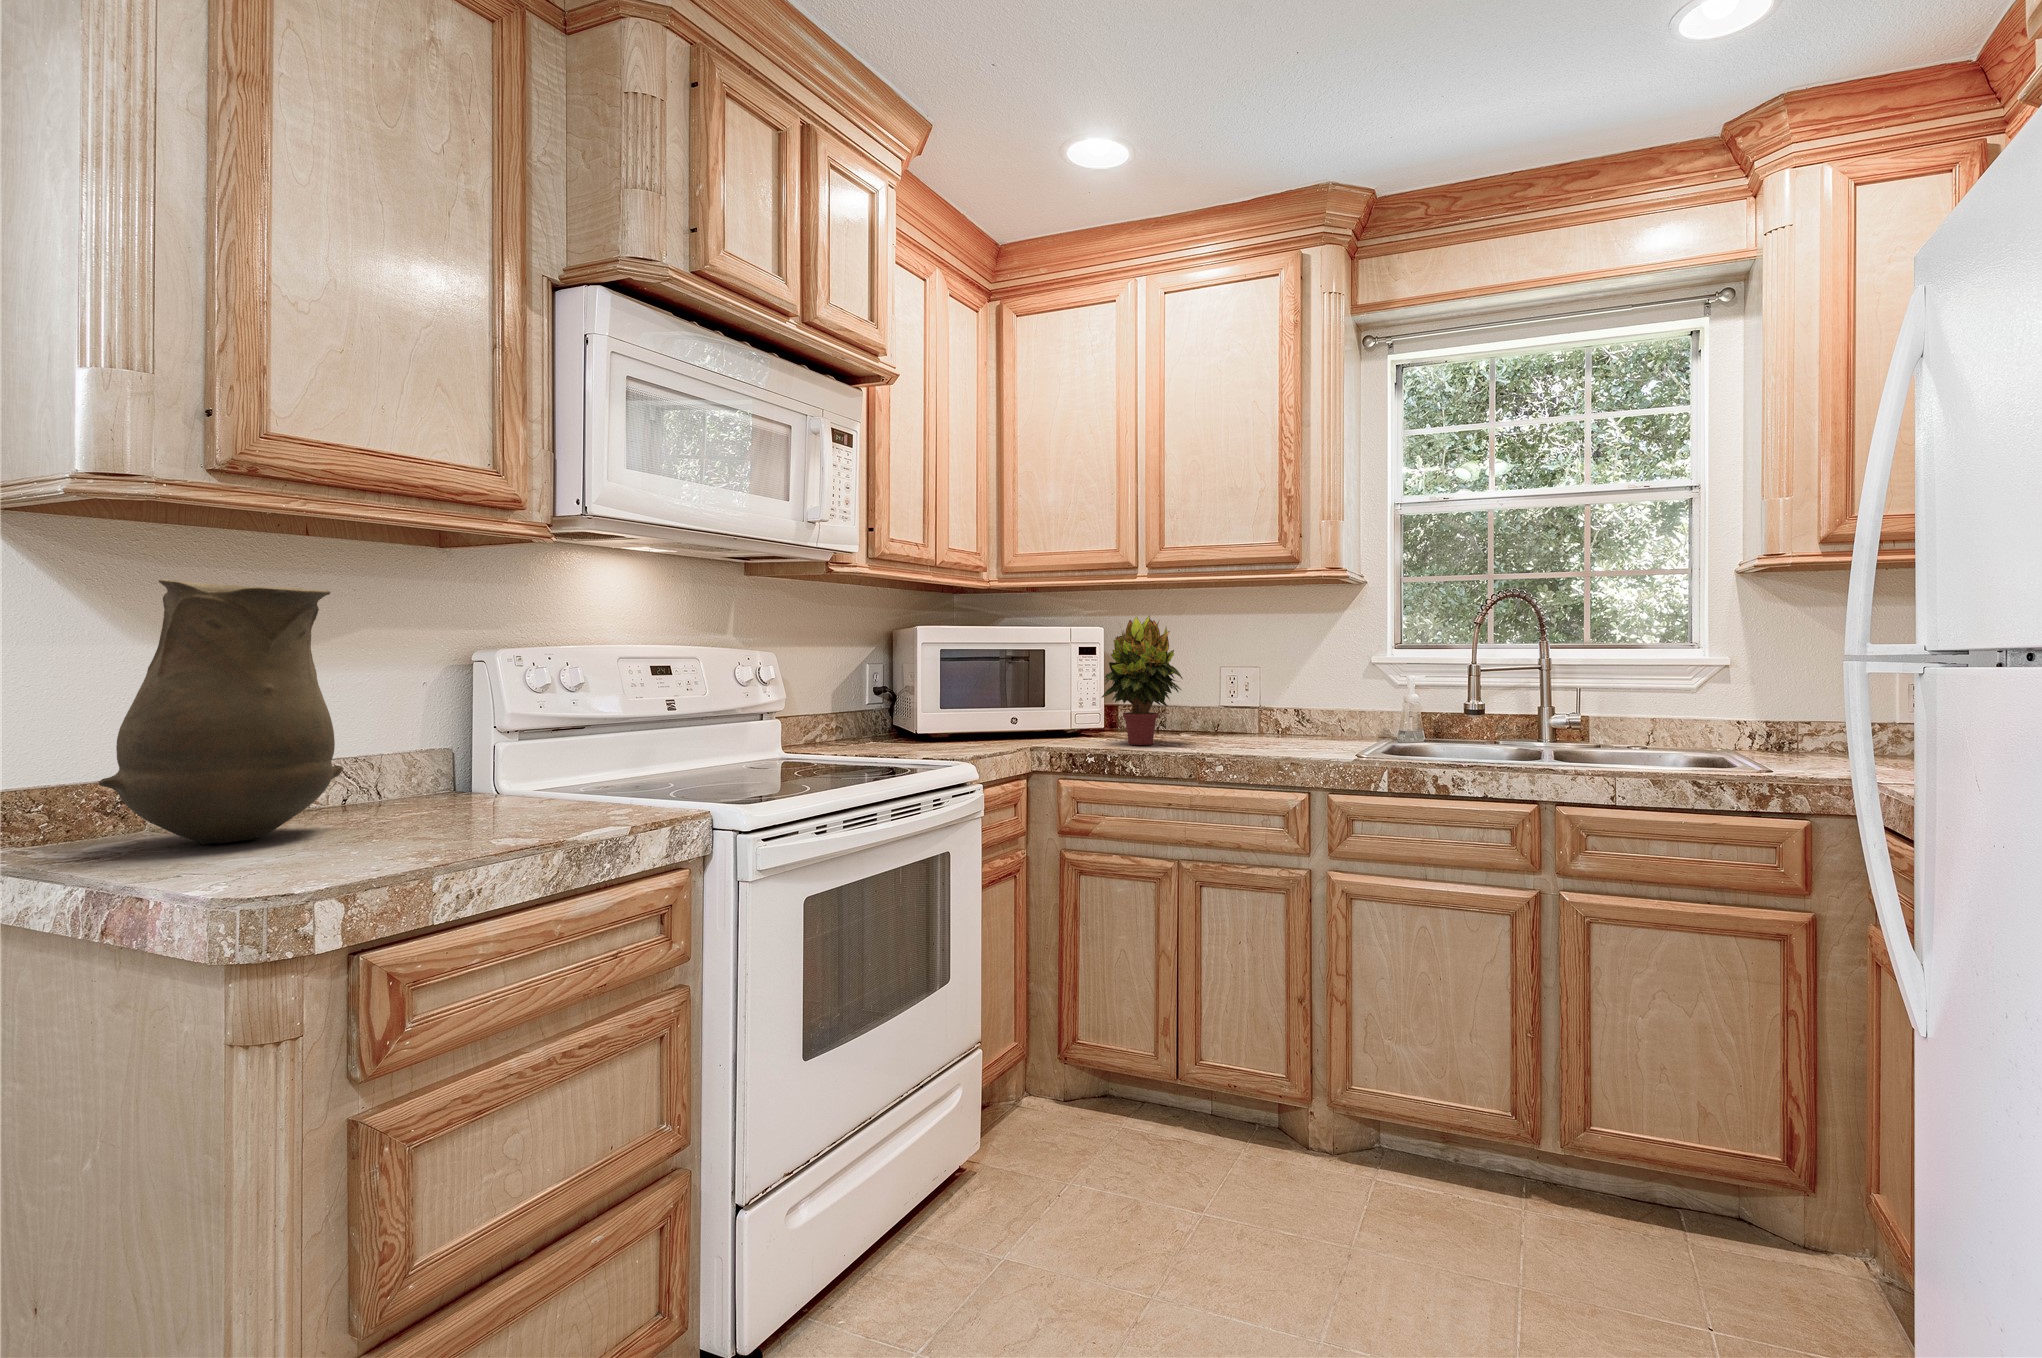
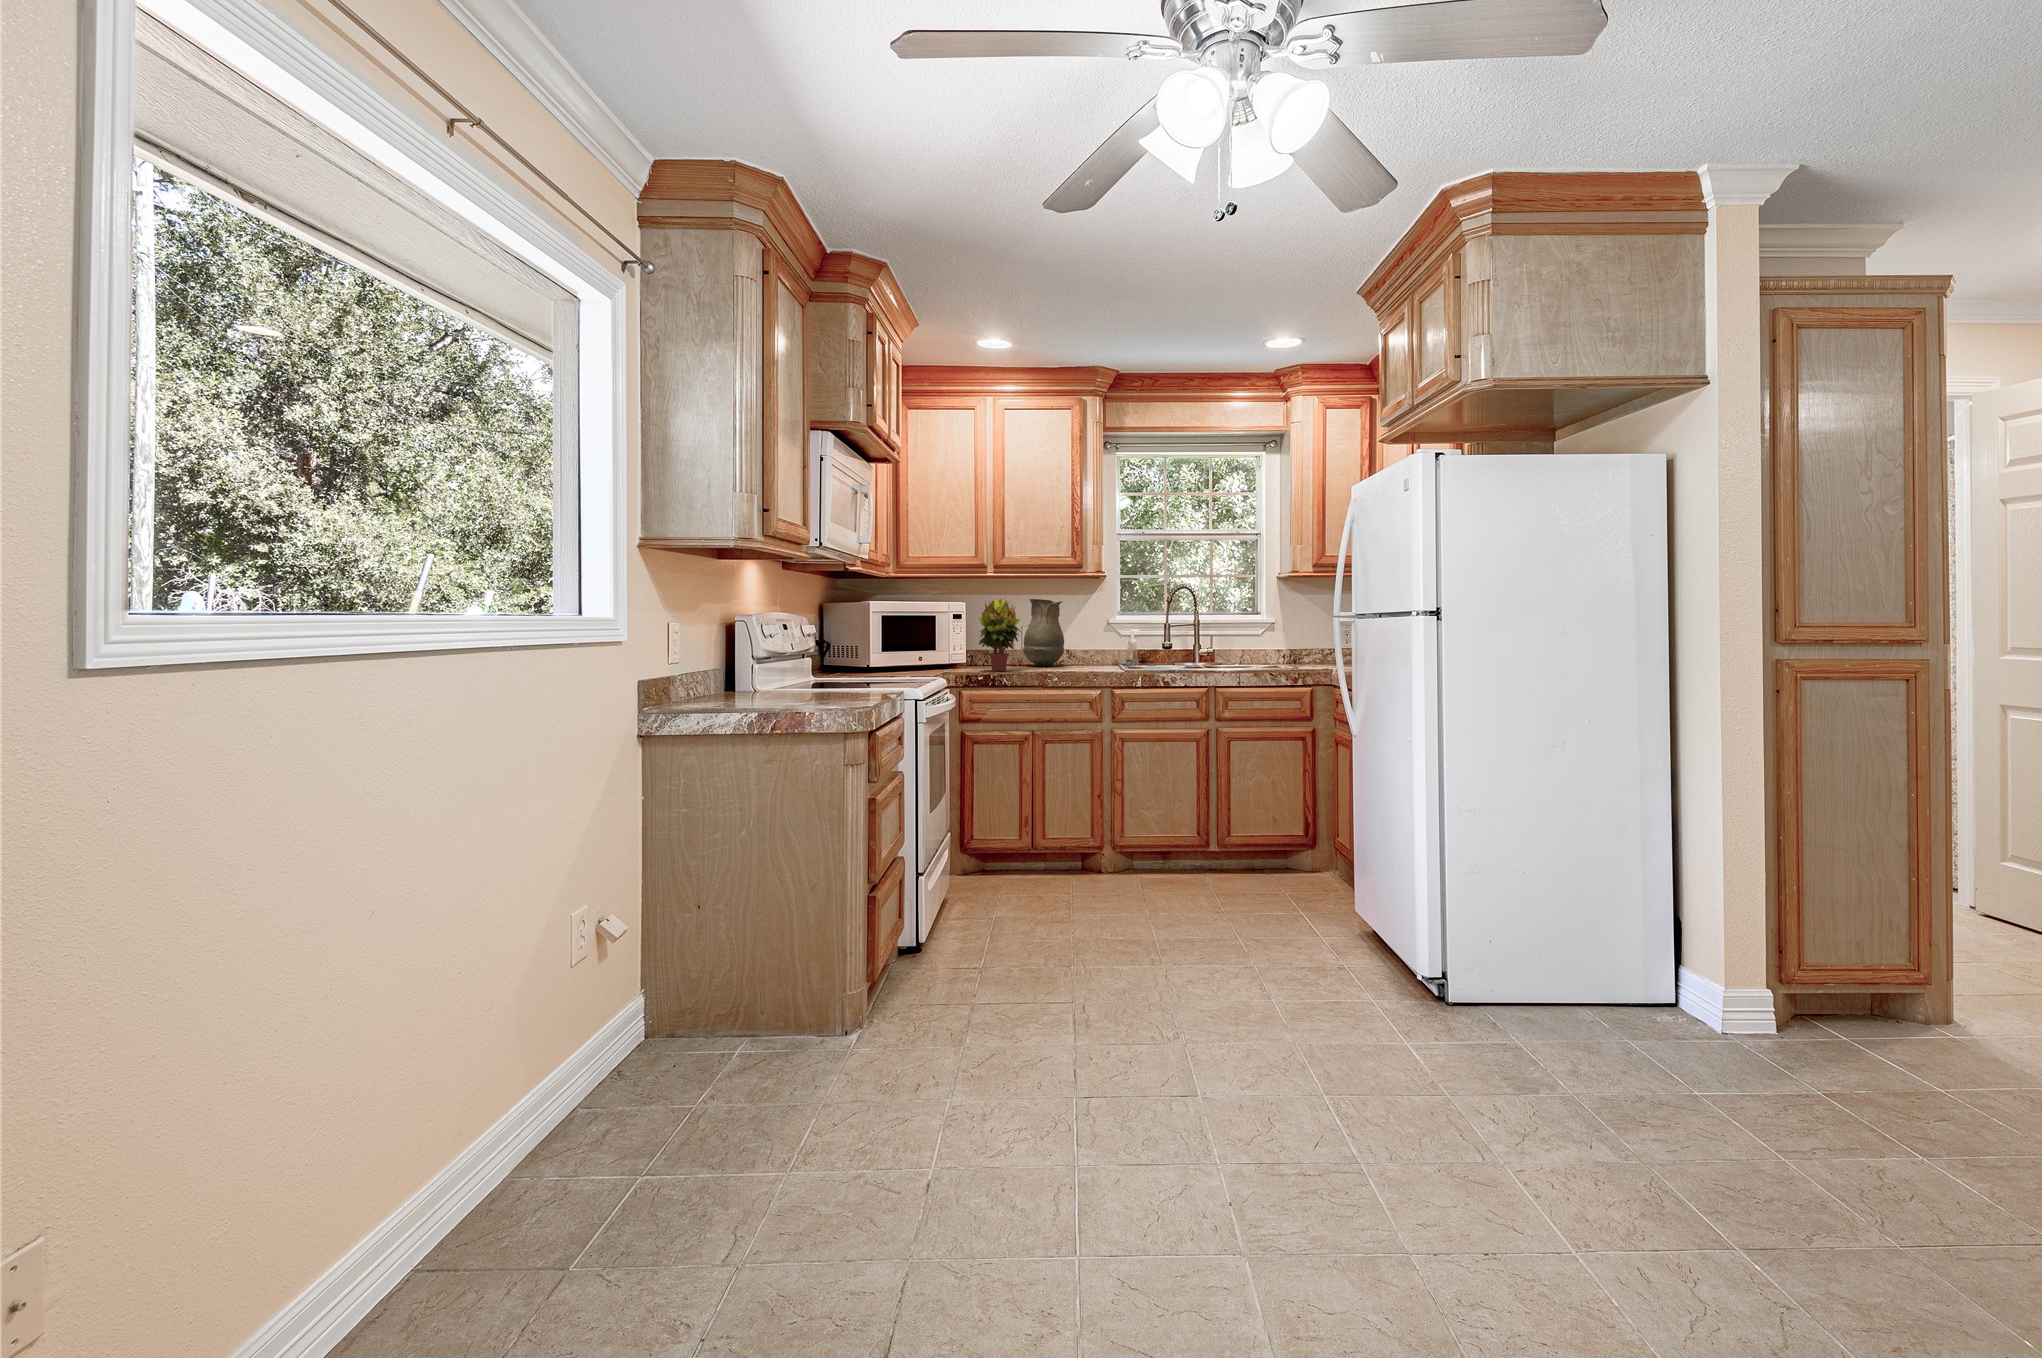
vase: present [99,580,343,844] -> present [1023,599,1064,666]

